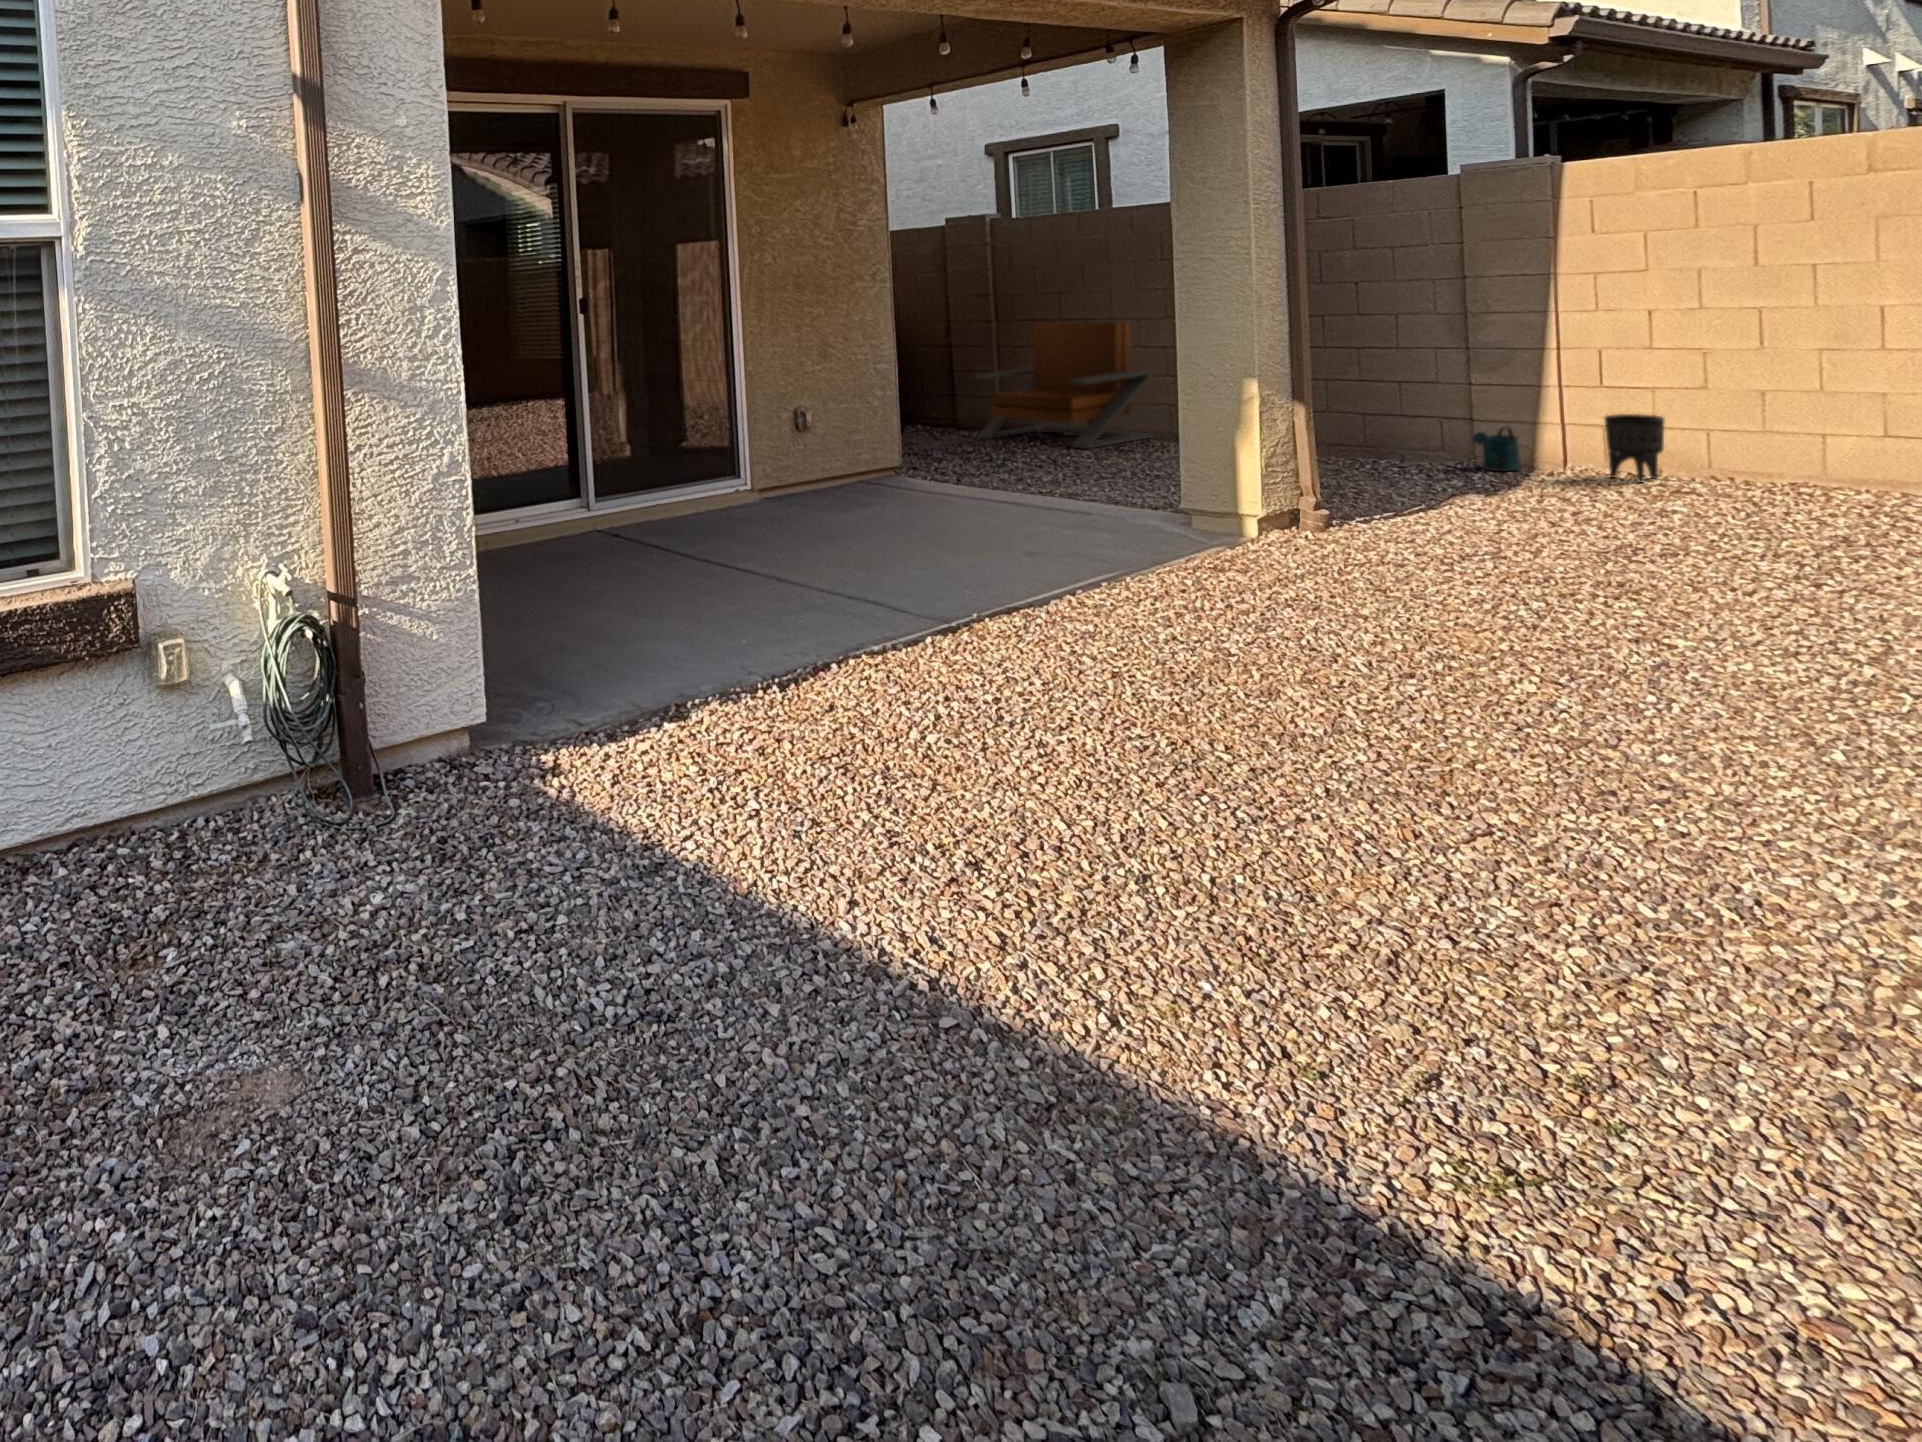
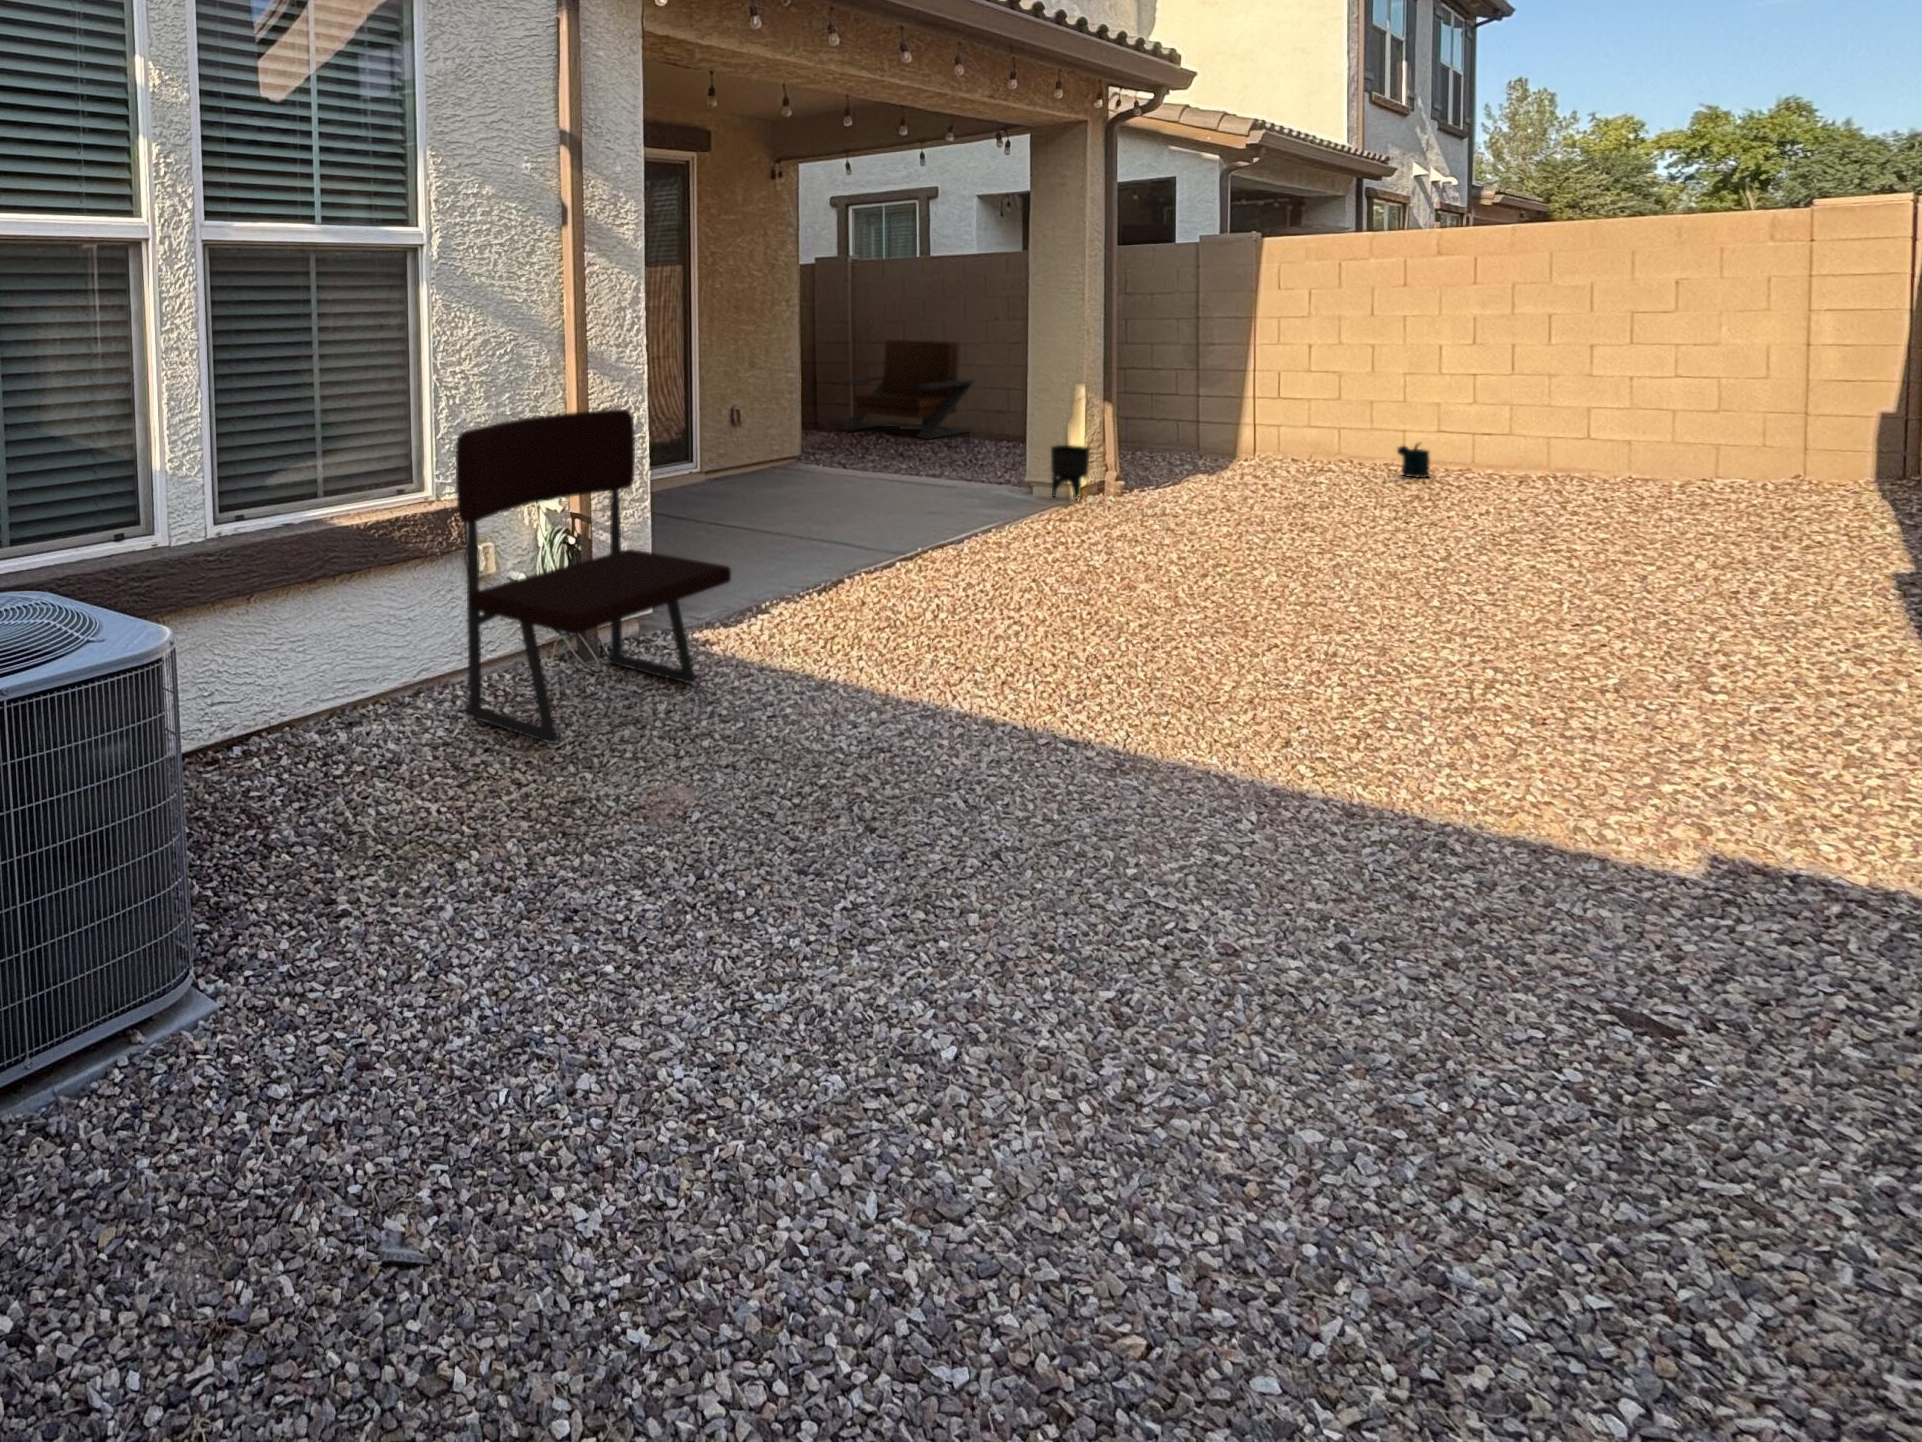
planter: present [1605,414,1665,483] -> present [1051,445,1089,500]
watering can: present [1473,428,1521,471] -> present [1397,444,1430,478]
bench: none [86,448,513,947] -> present [456,409,731,744]

